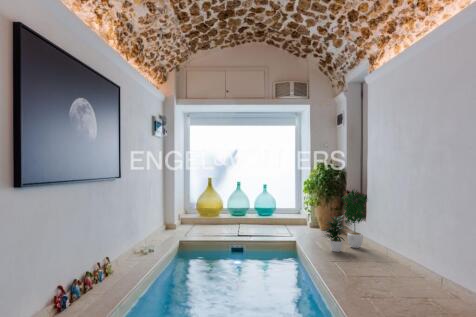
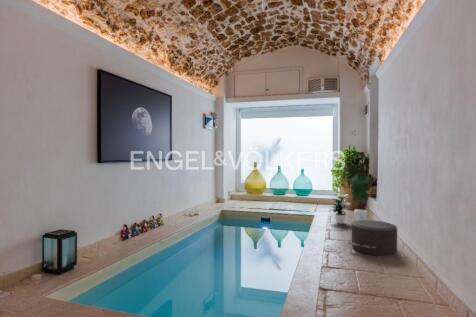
pouf: none [381,250,439,297] -> present [348,220,397,255]

